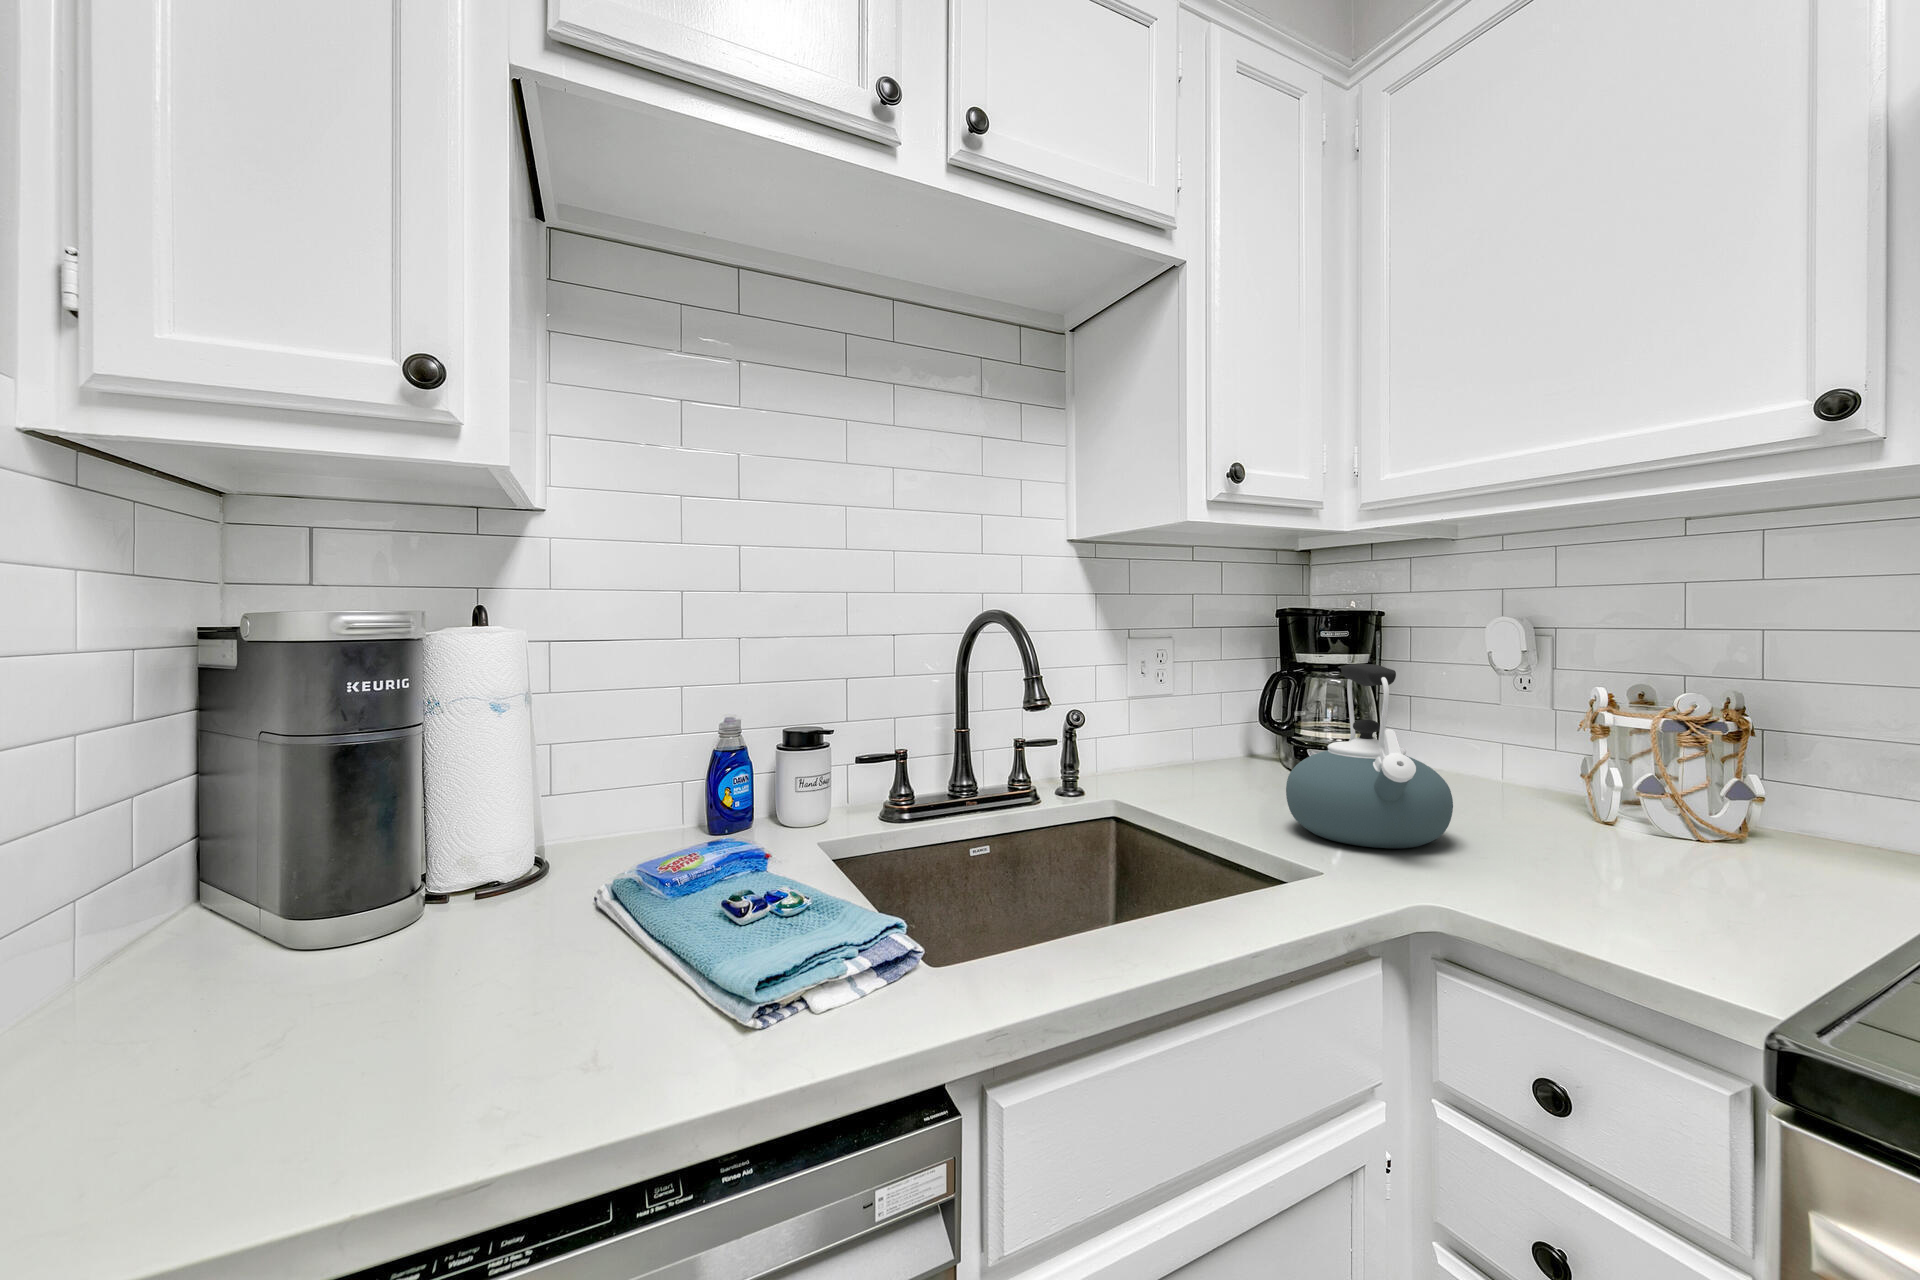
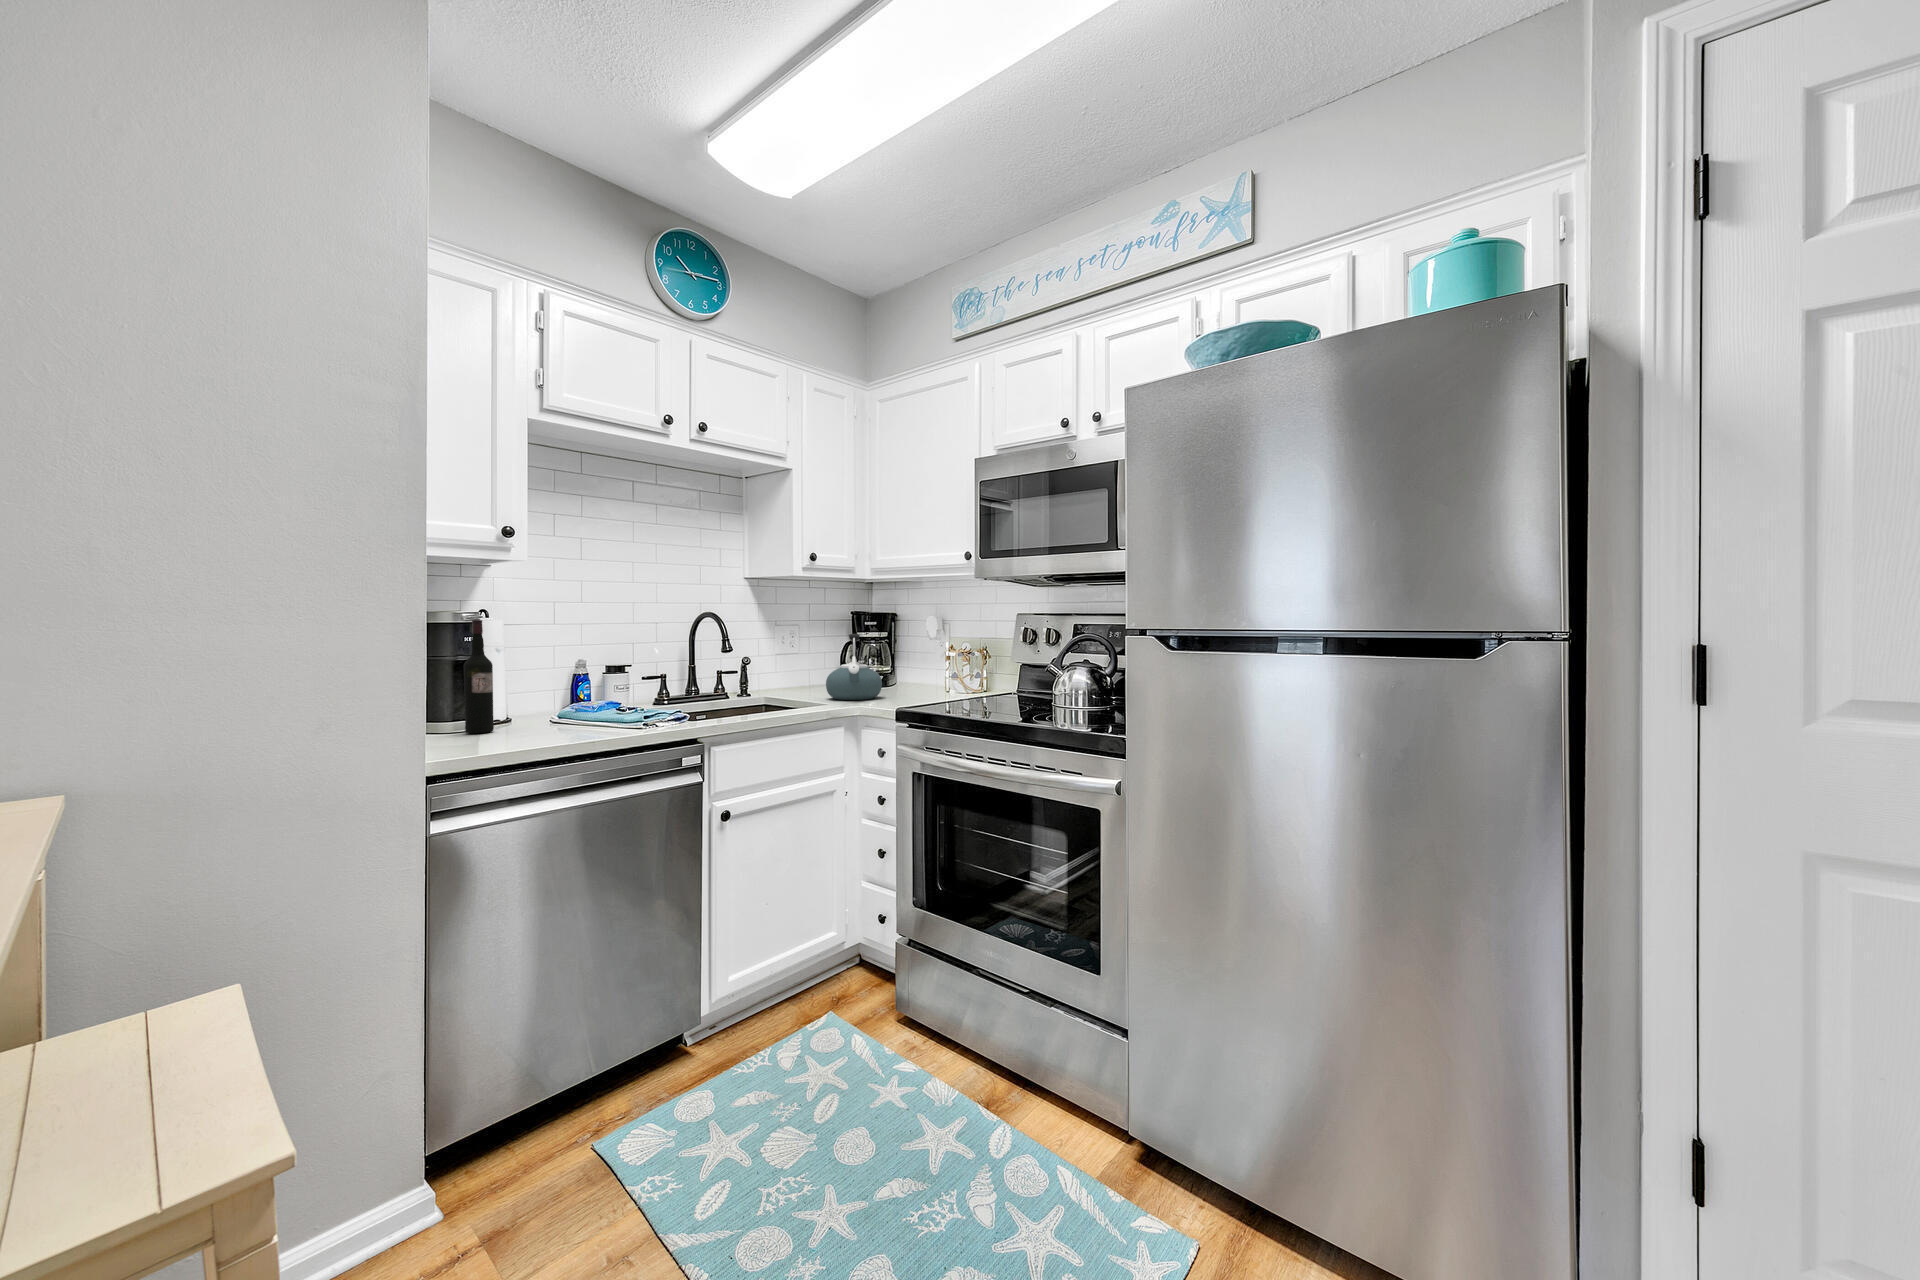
wine bottle: none [242,636,351,1022] -> present [464,620,494,733]

